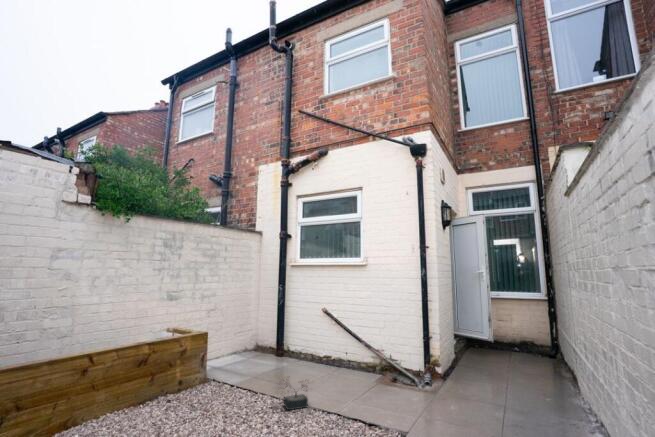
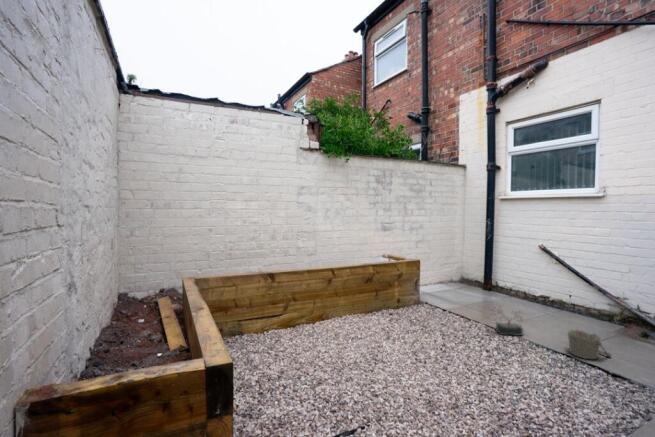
bucket: none [345,392,378,421] -> present [568,330,612,359]

